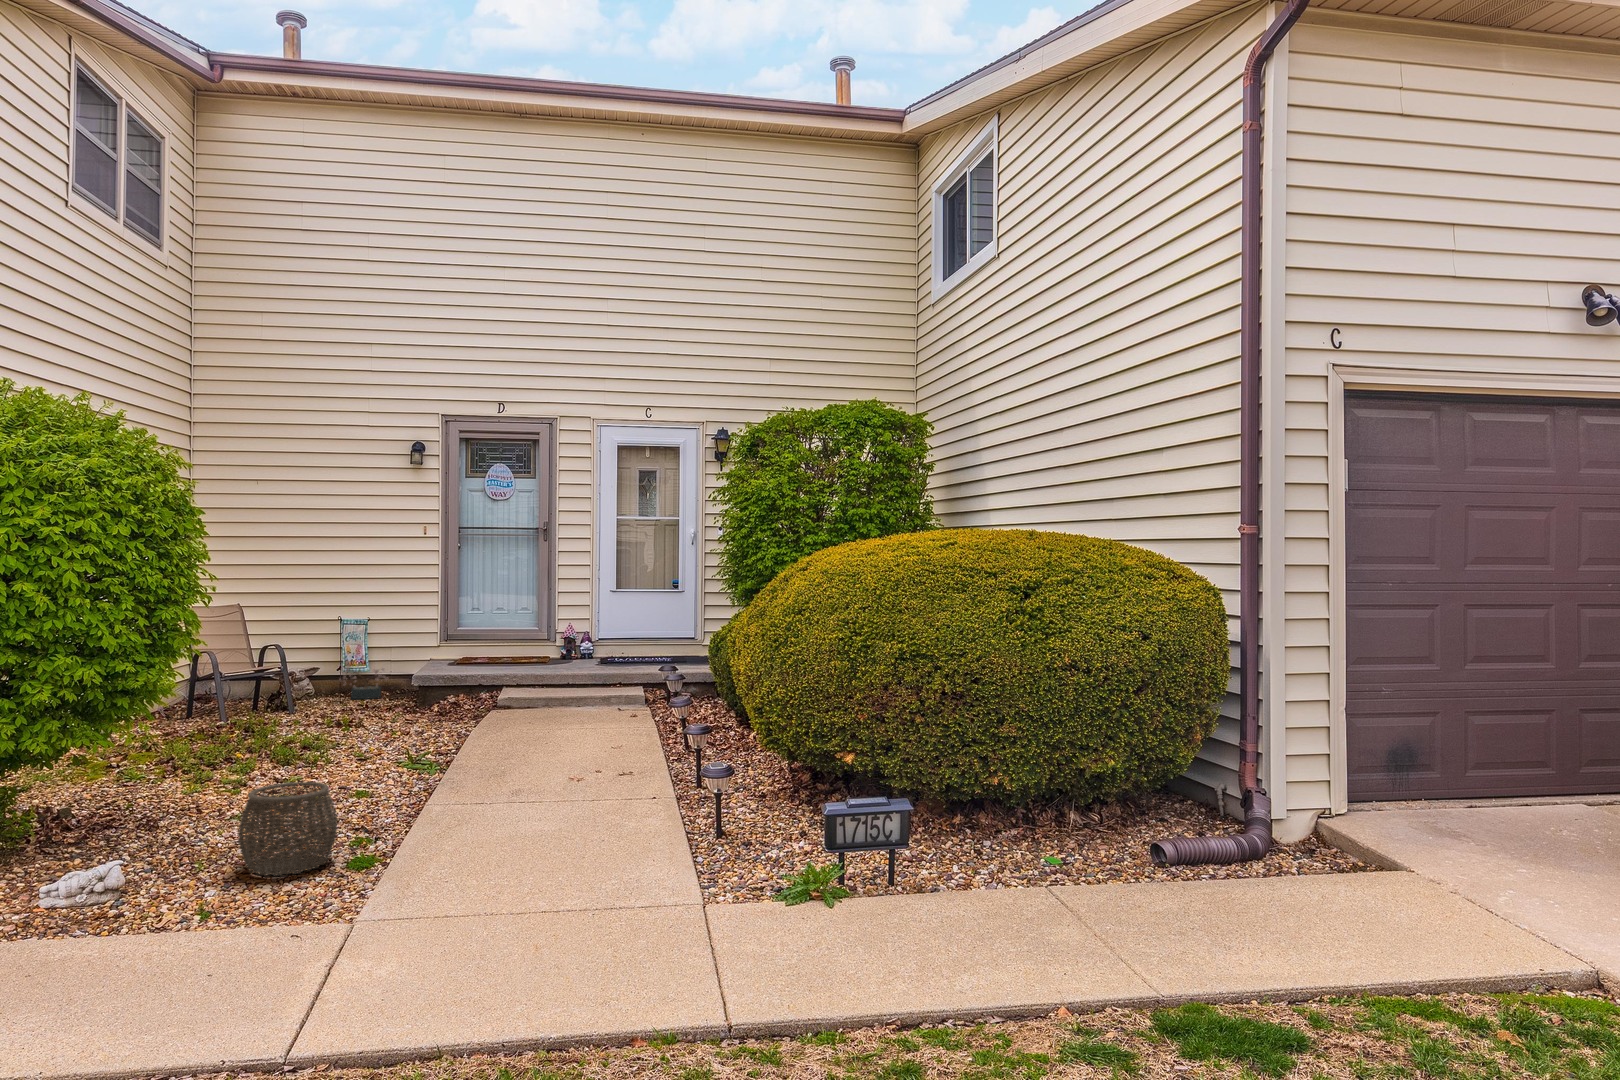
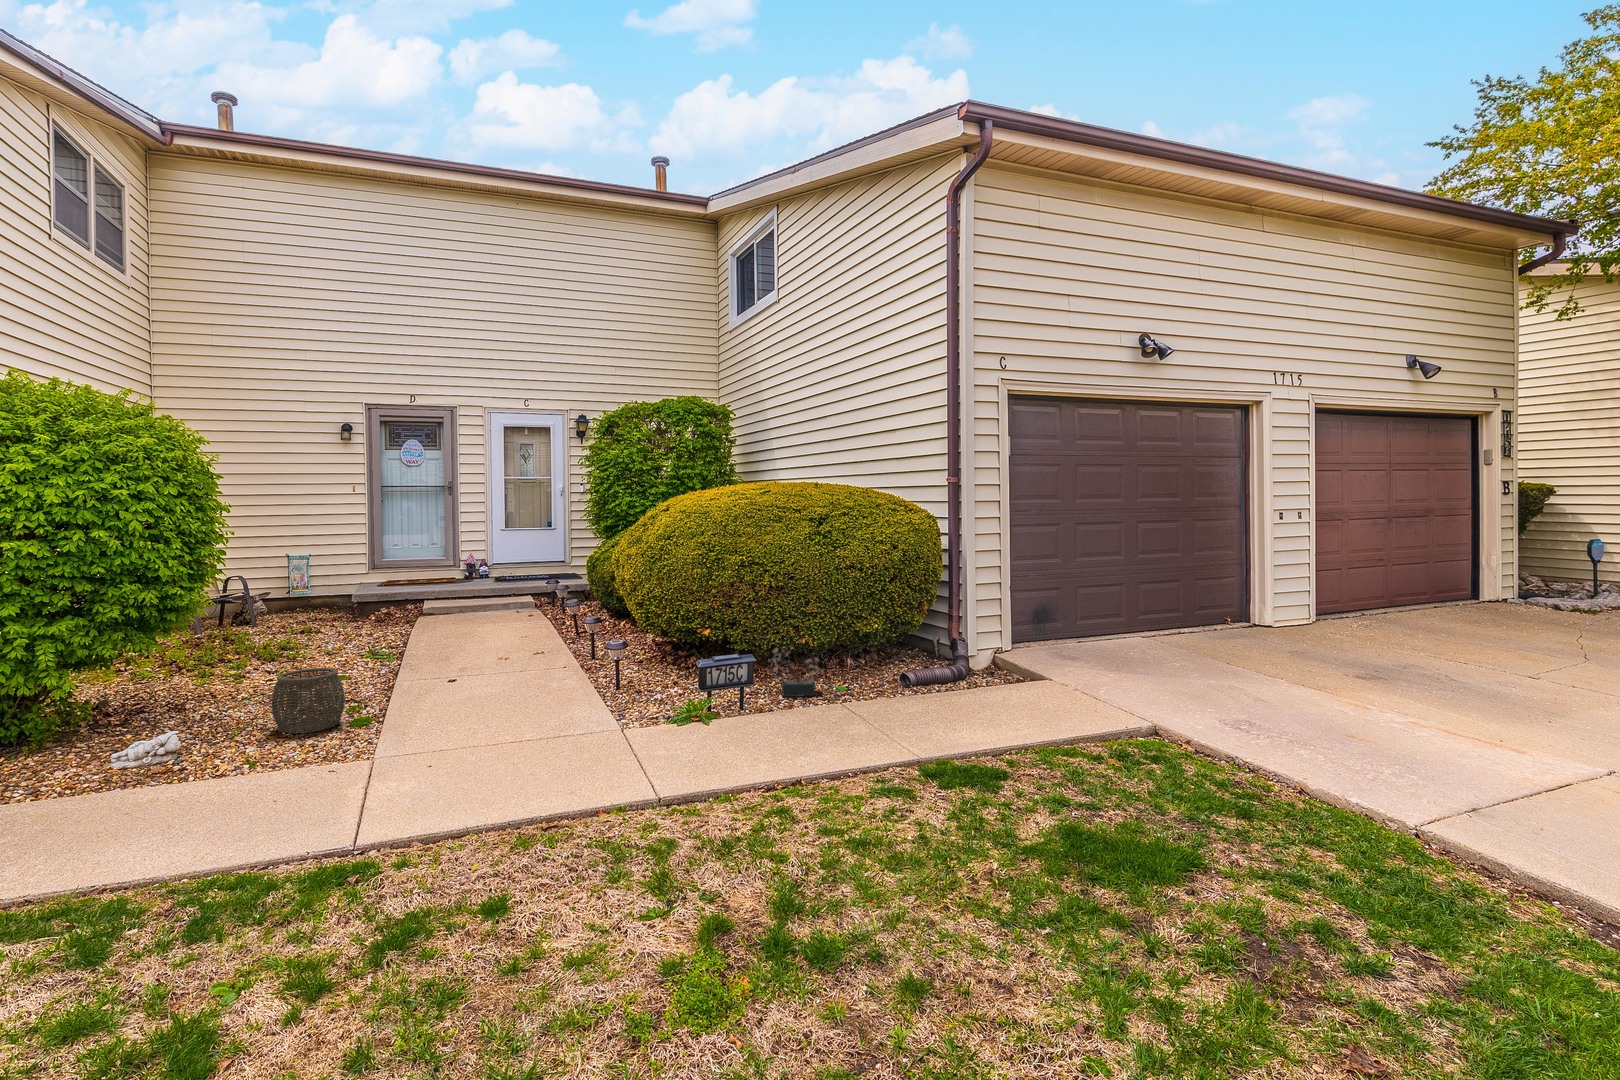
decorative plant: present [341,661,385,699] -> present [768,648,823,697]

